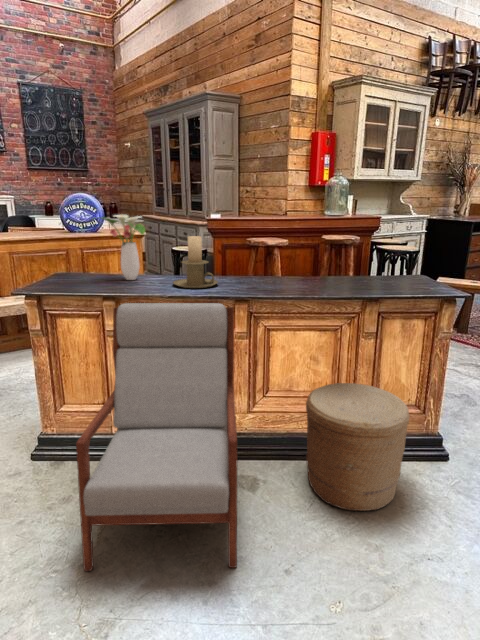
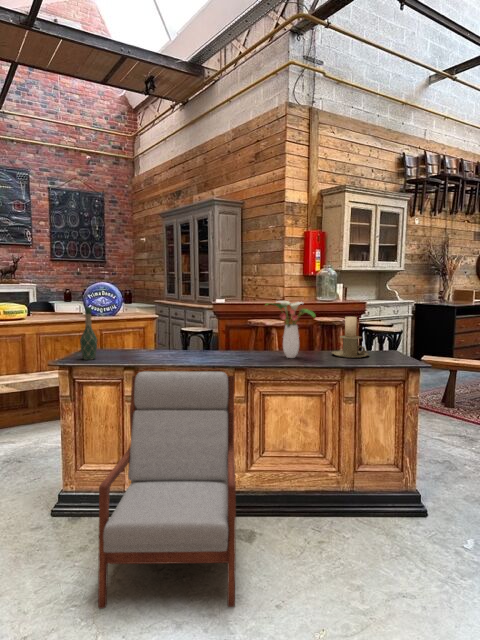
flower arrangement: present [101,215,145,280] -> present [274,301,316,358]
wine bottle: none [50,225,71,288] -> present [80,308,97,360]
candle holder: present [173,236,218,288] -> present [332,317,369,358]
woven basket: present [306,383,409,511] -> none [297,444,387,560]

